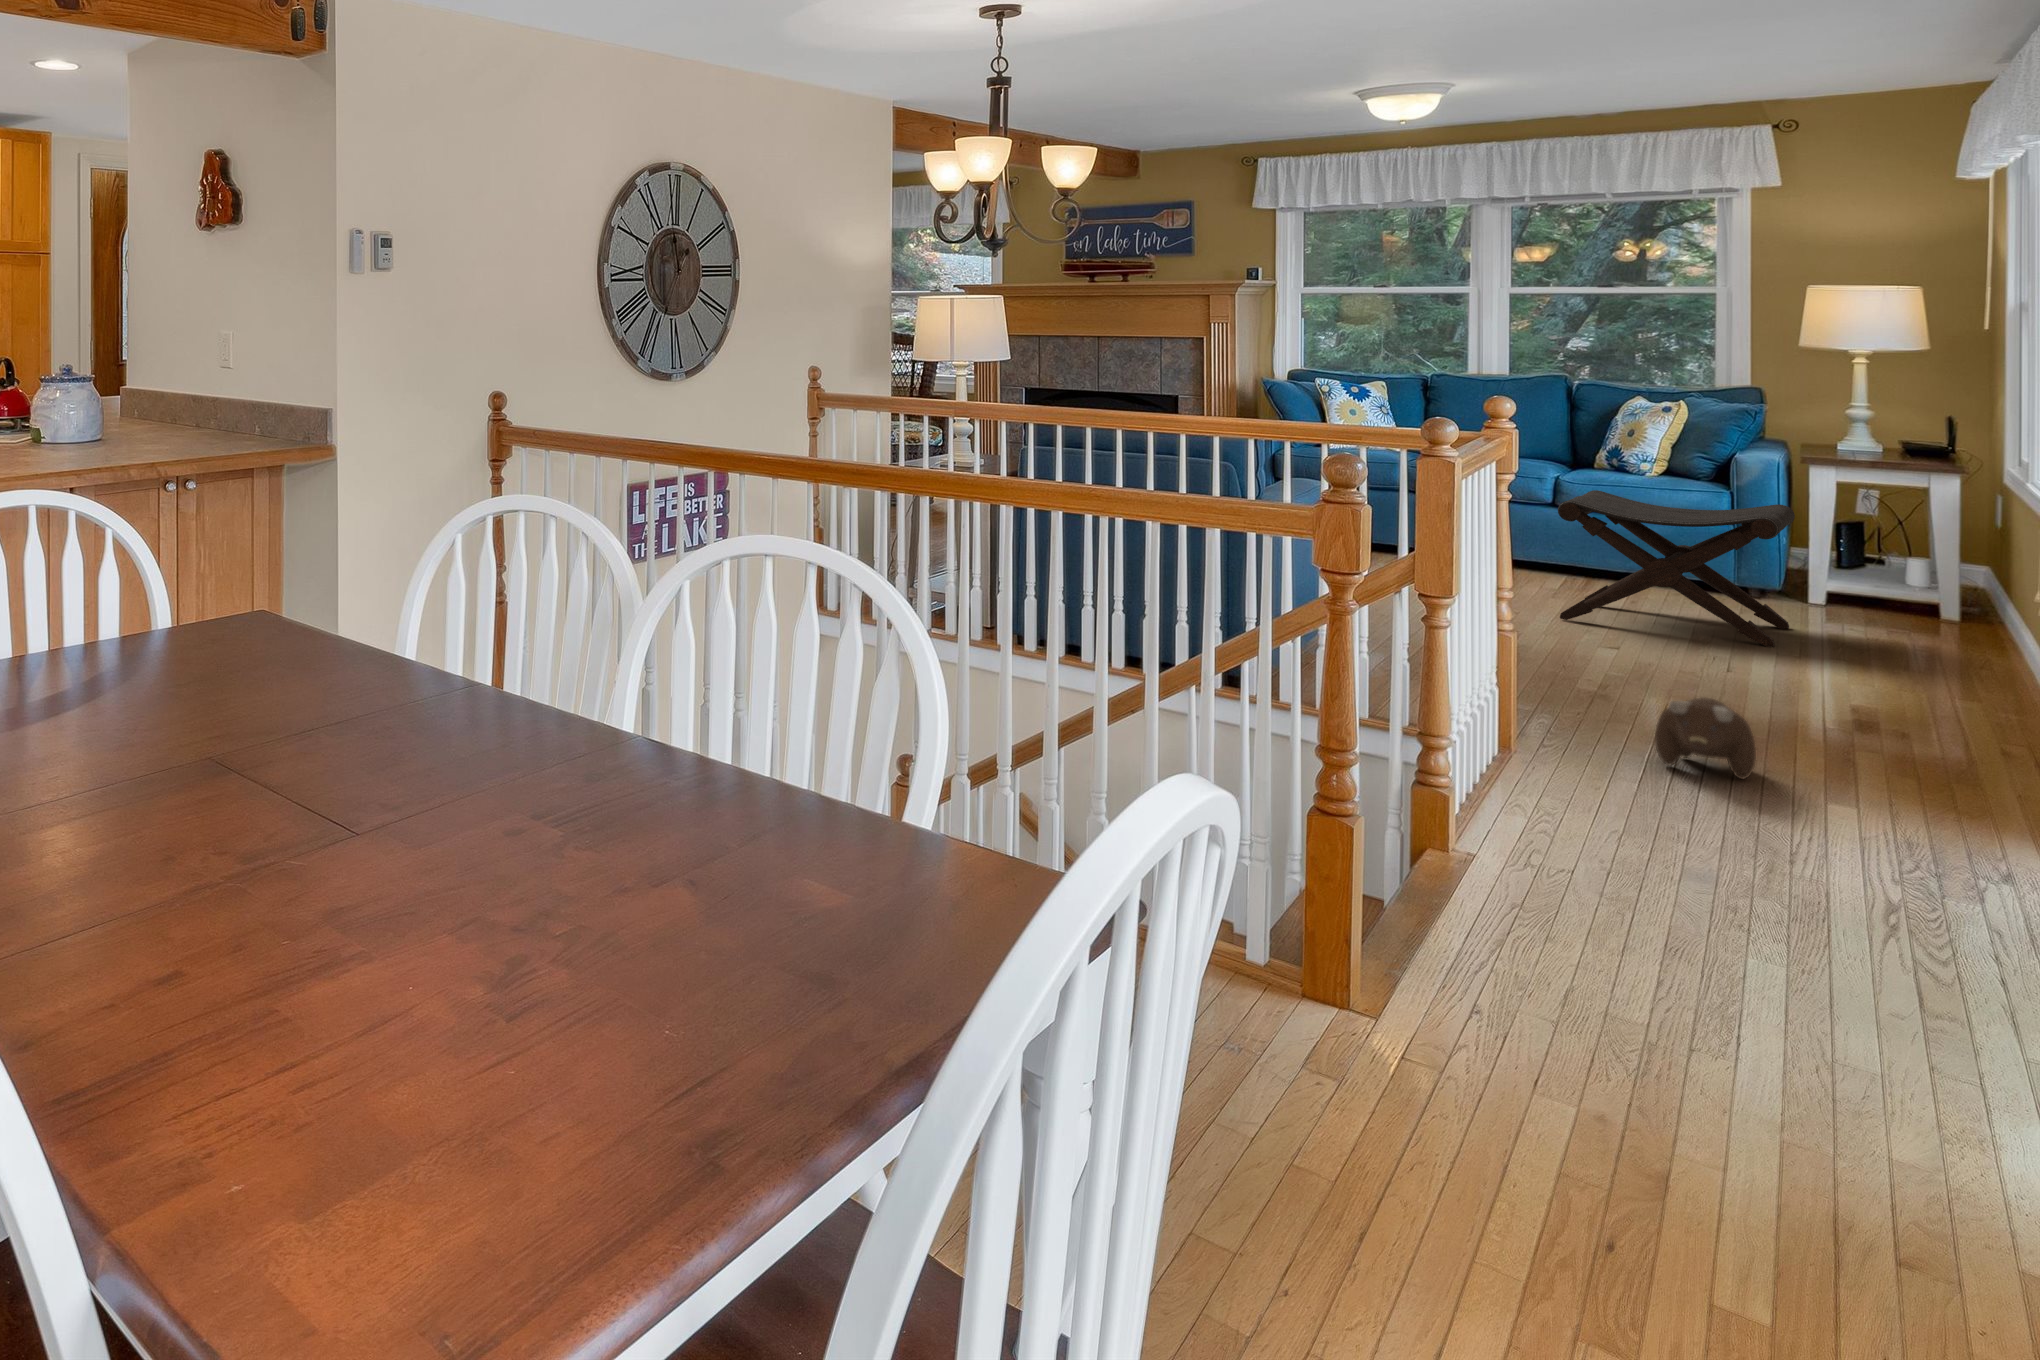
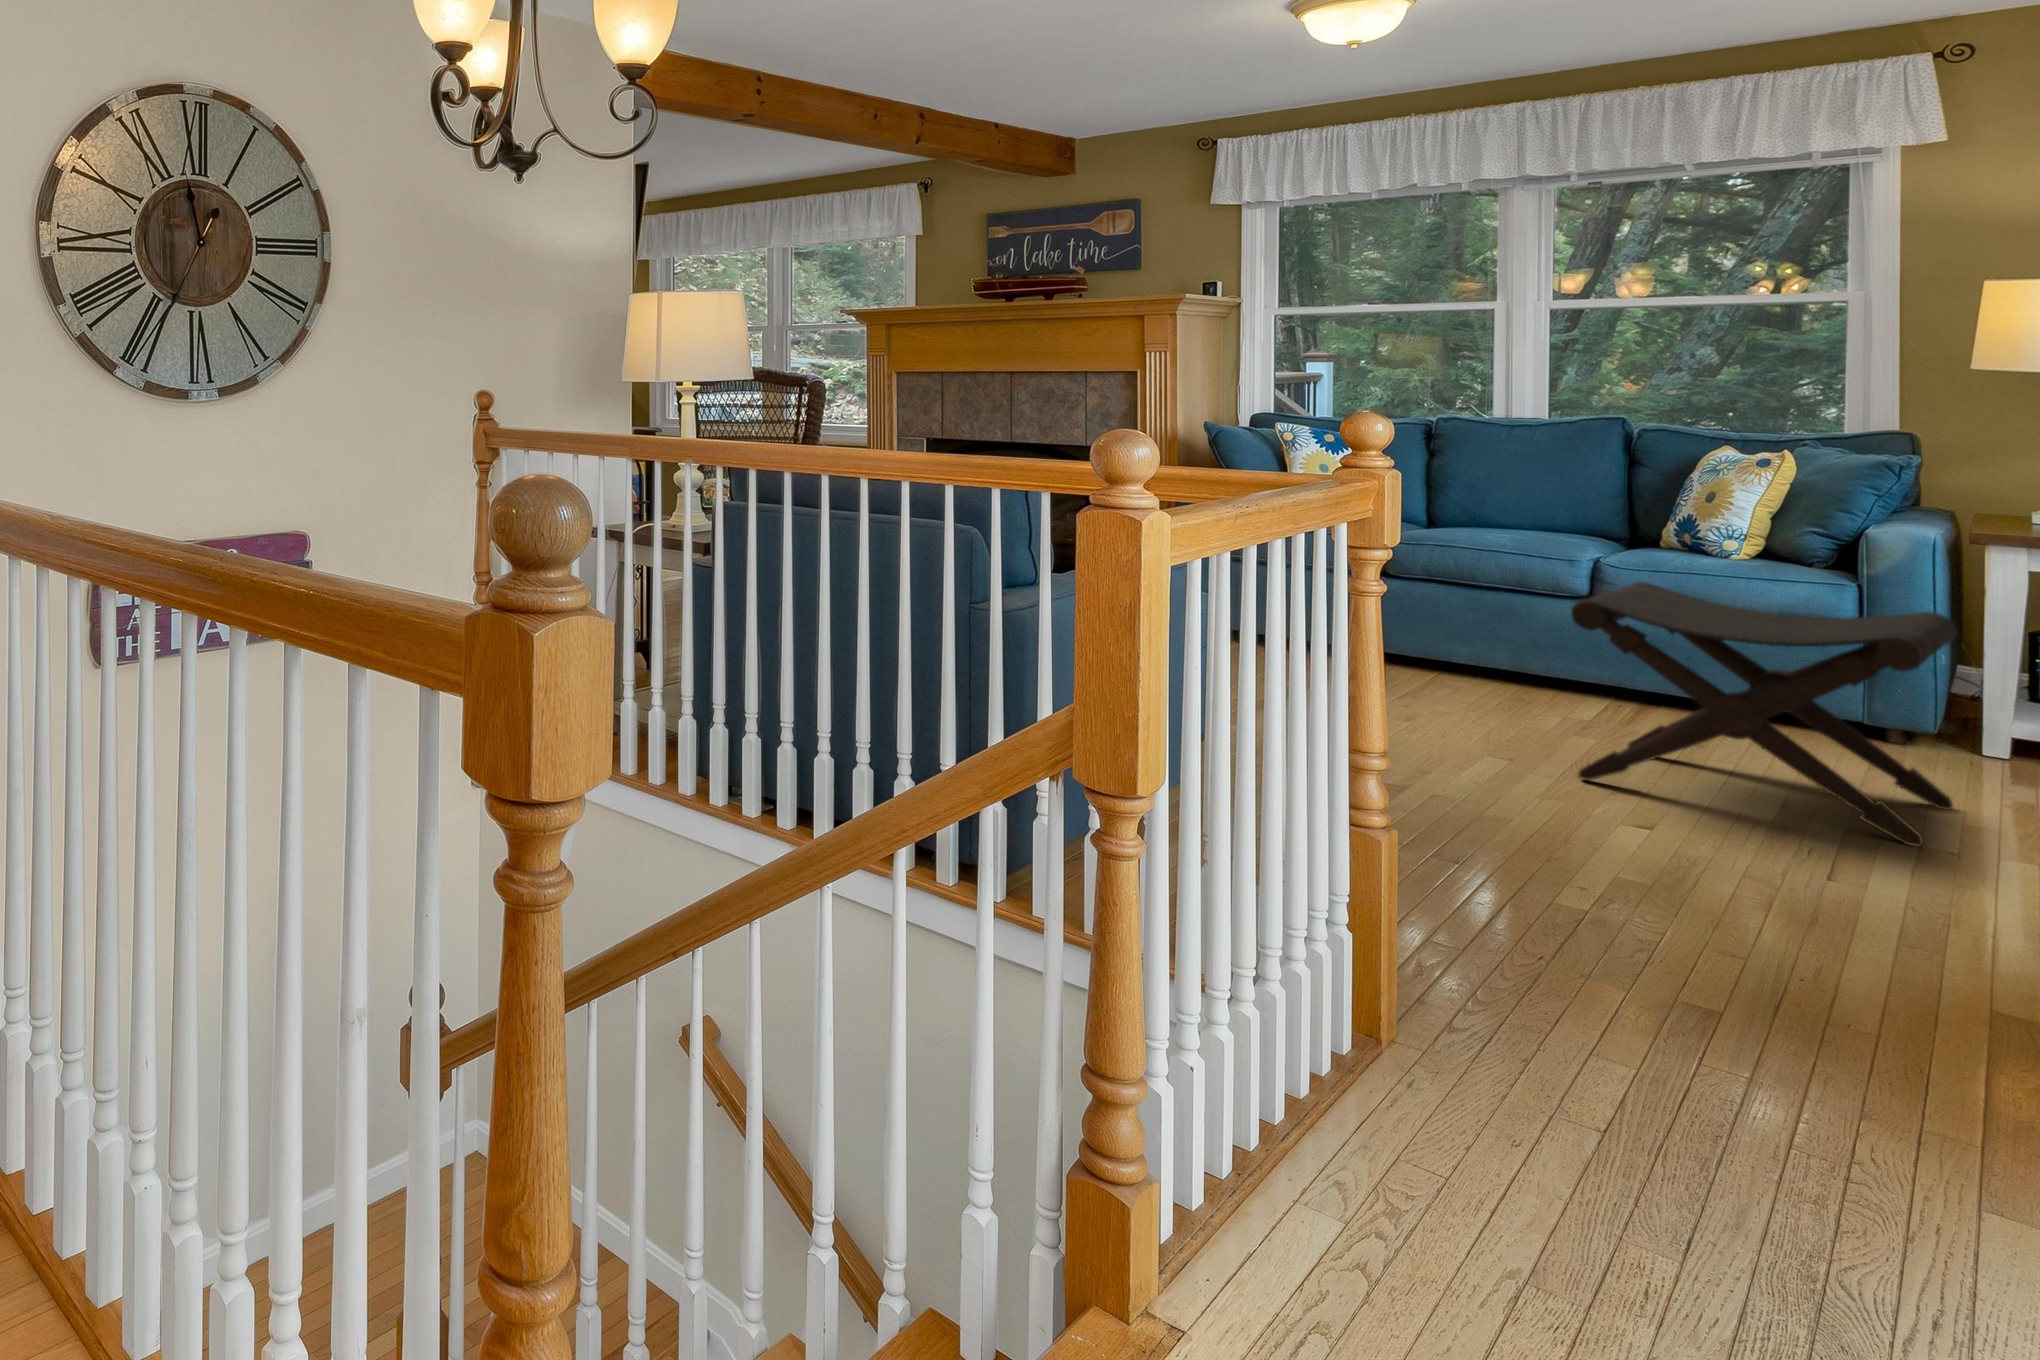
plush toy: present [1655,698,1756,779] -> none [1629,1015,1829,1198]

